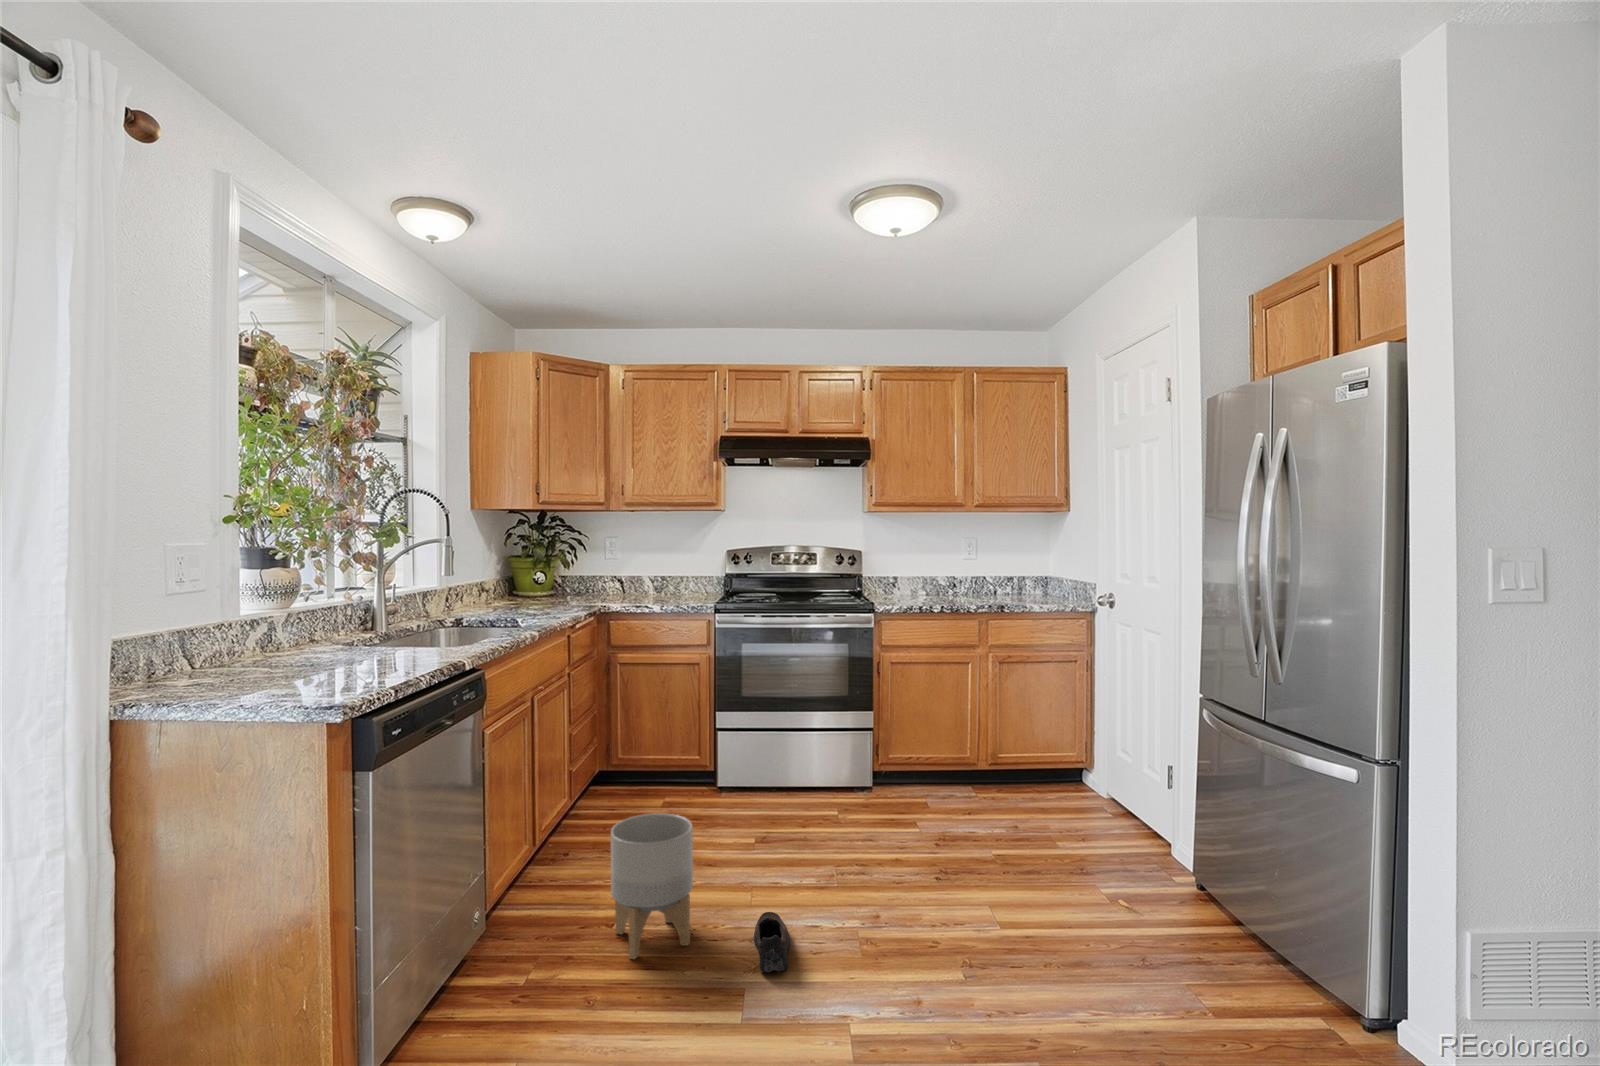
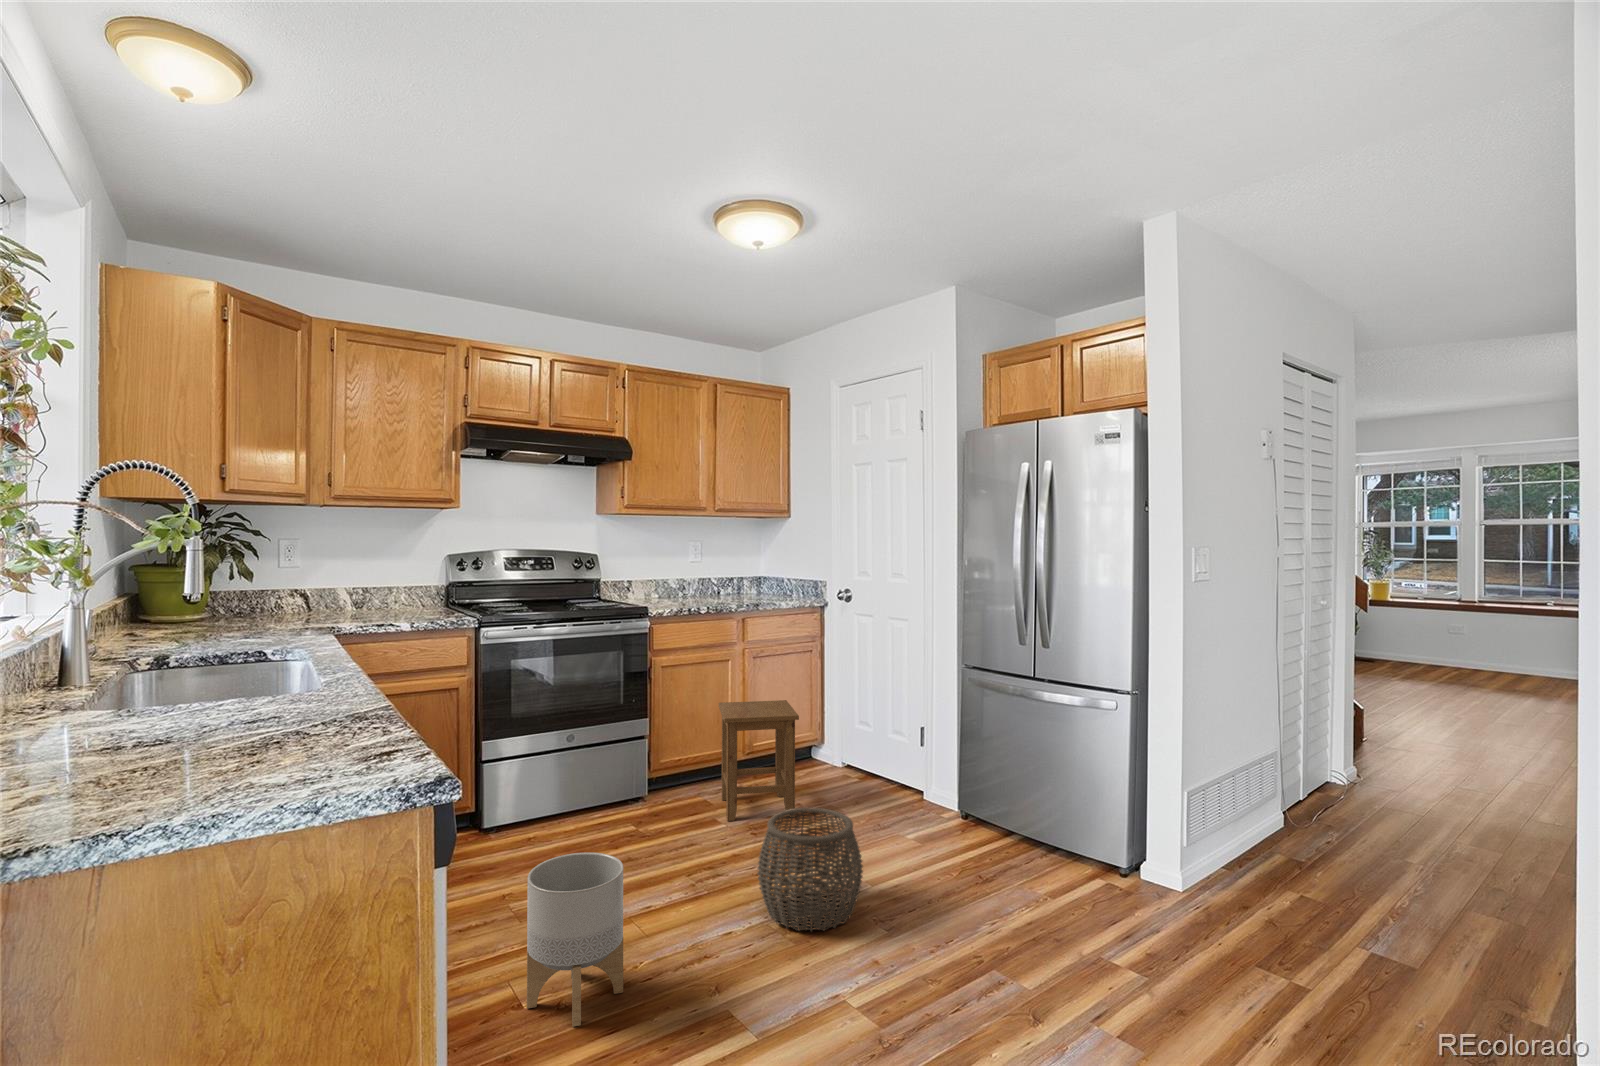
stool: none [917,705,1010,838] -> present [719,700,799,821]
woven basket: none [852,821,966,955] -> present [758,808,863,931]
shoe: present [754,912,790,972] -> none [679,930,748,987]

